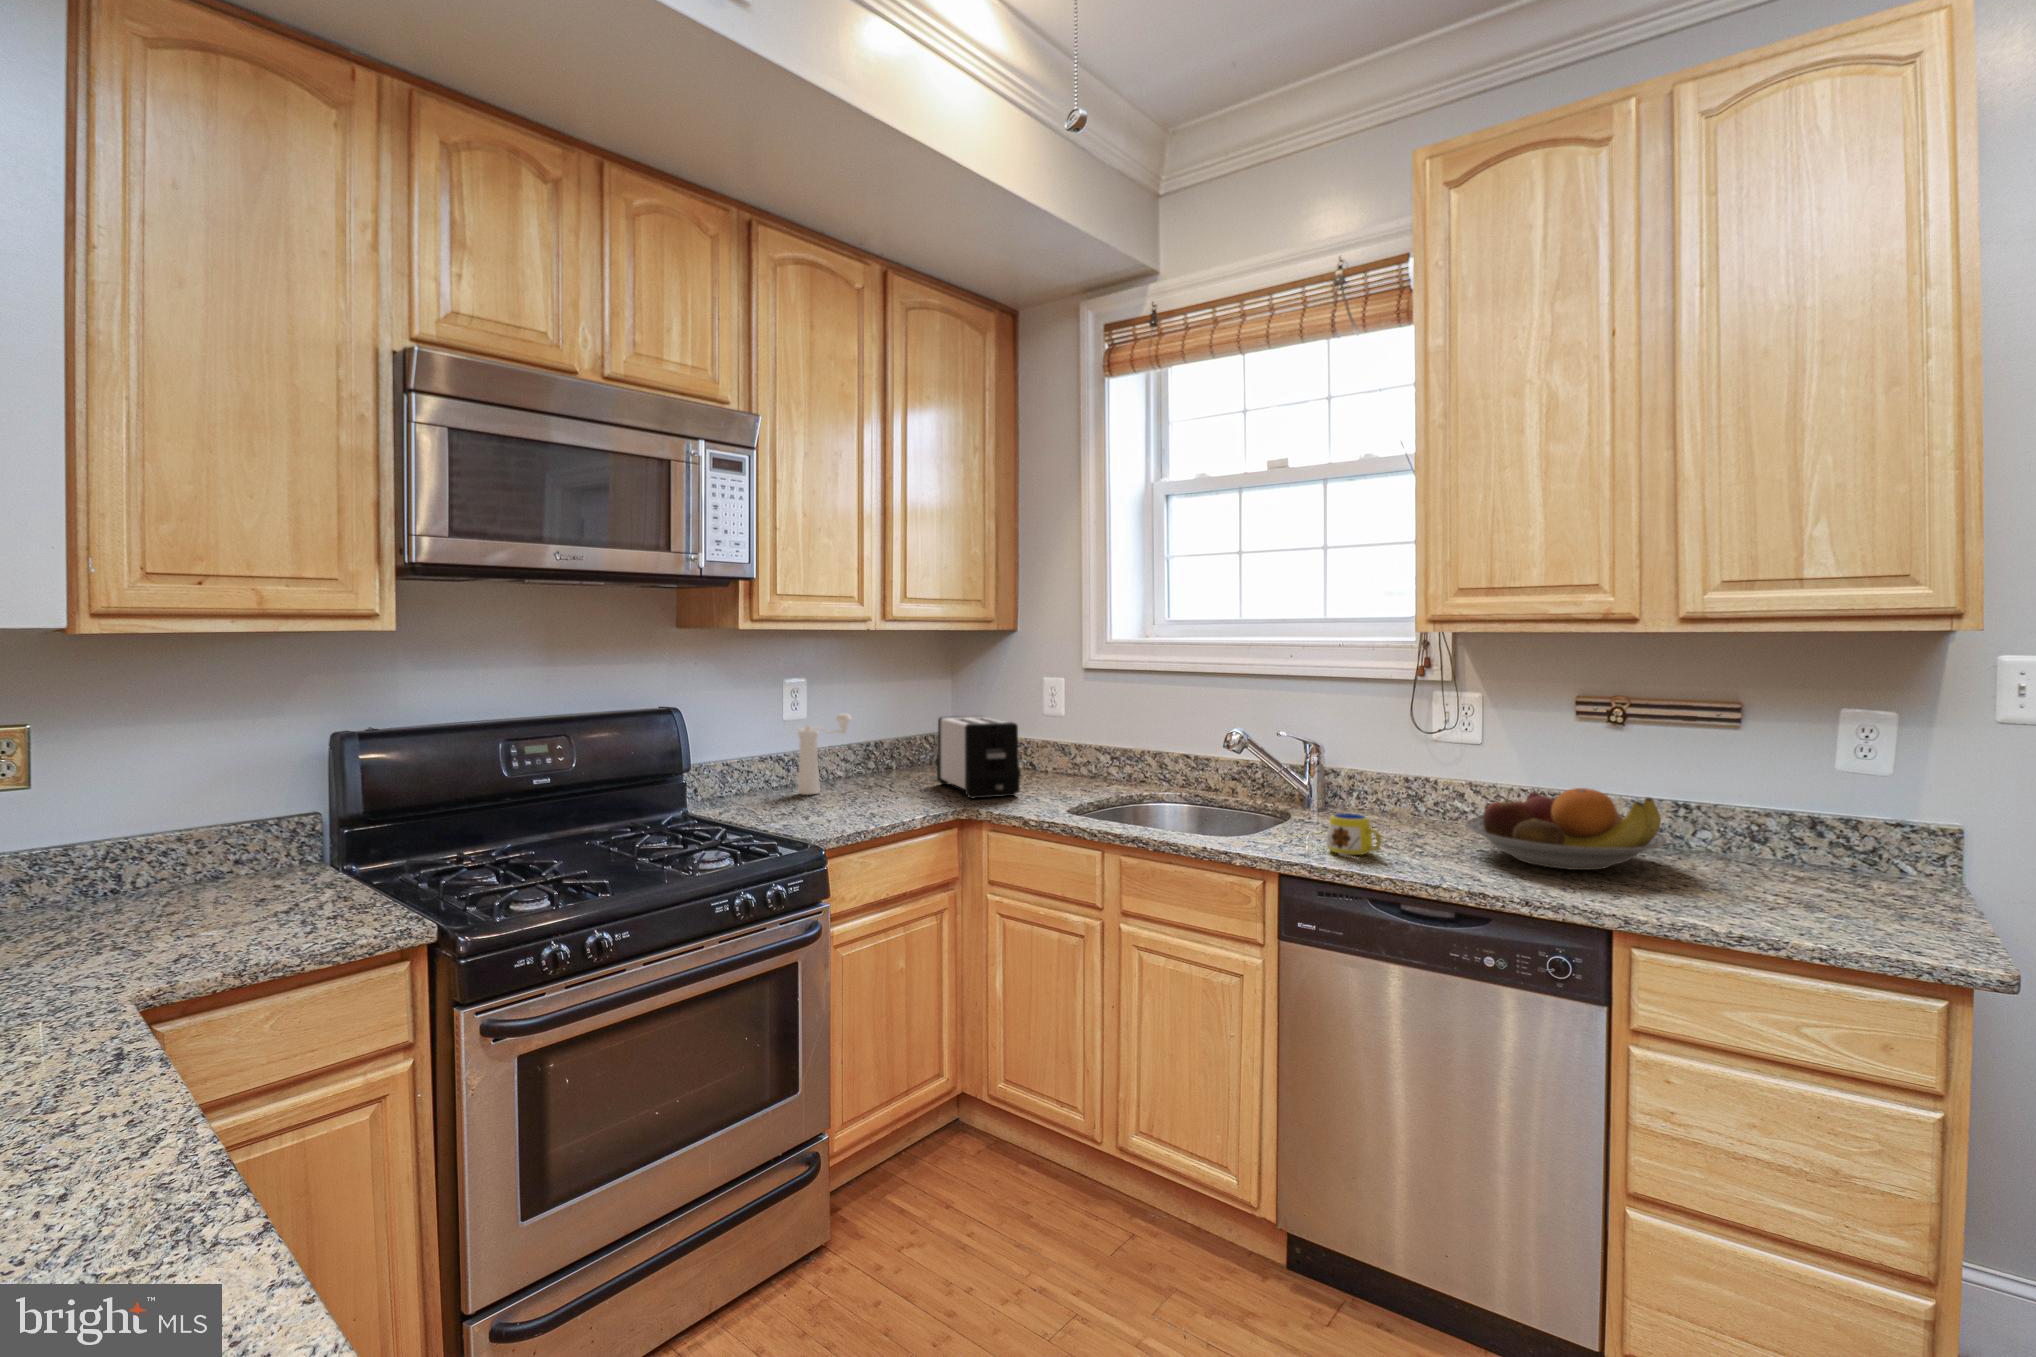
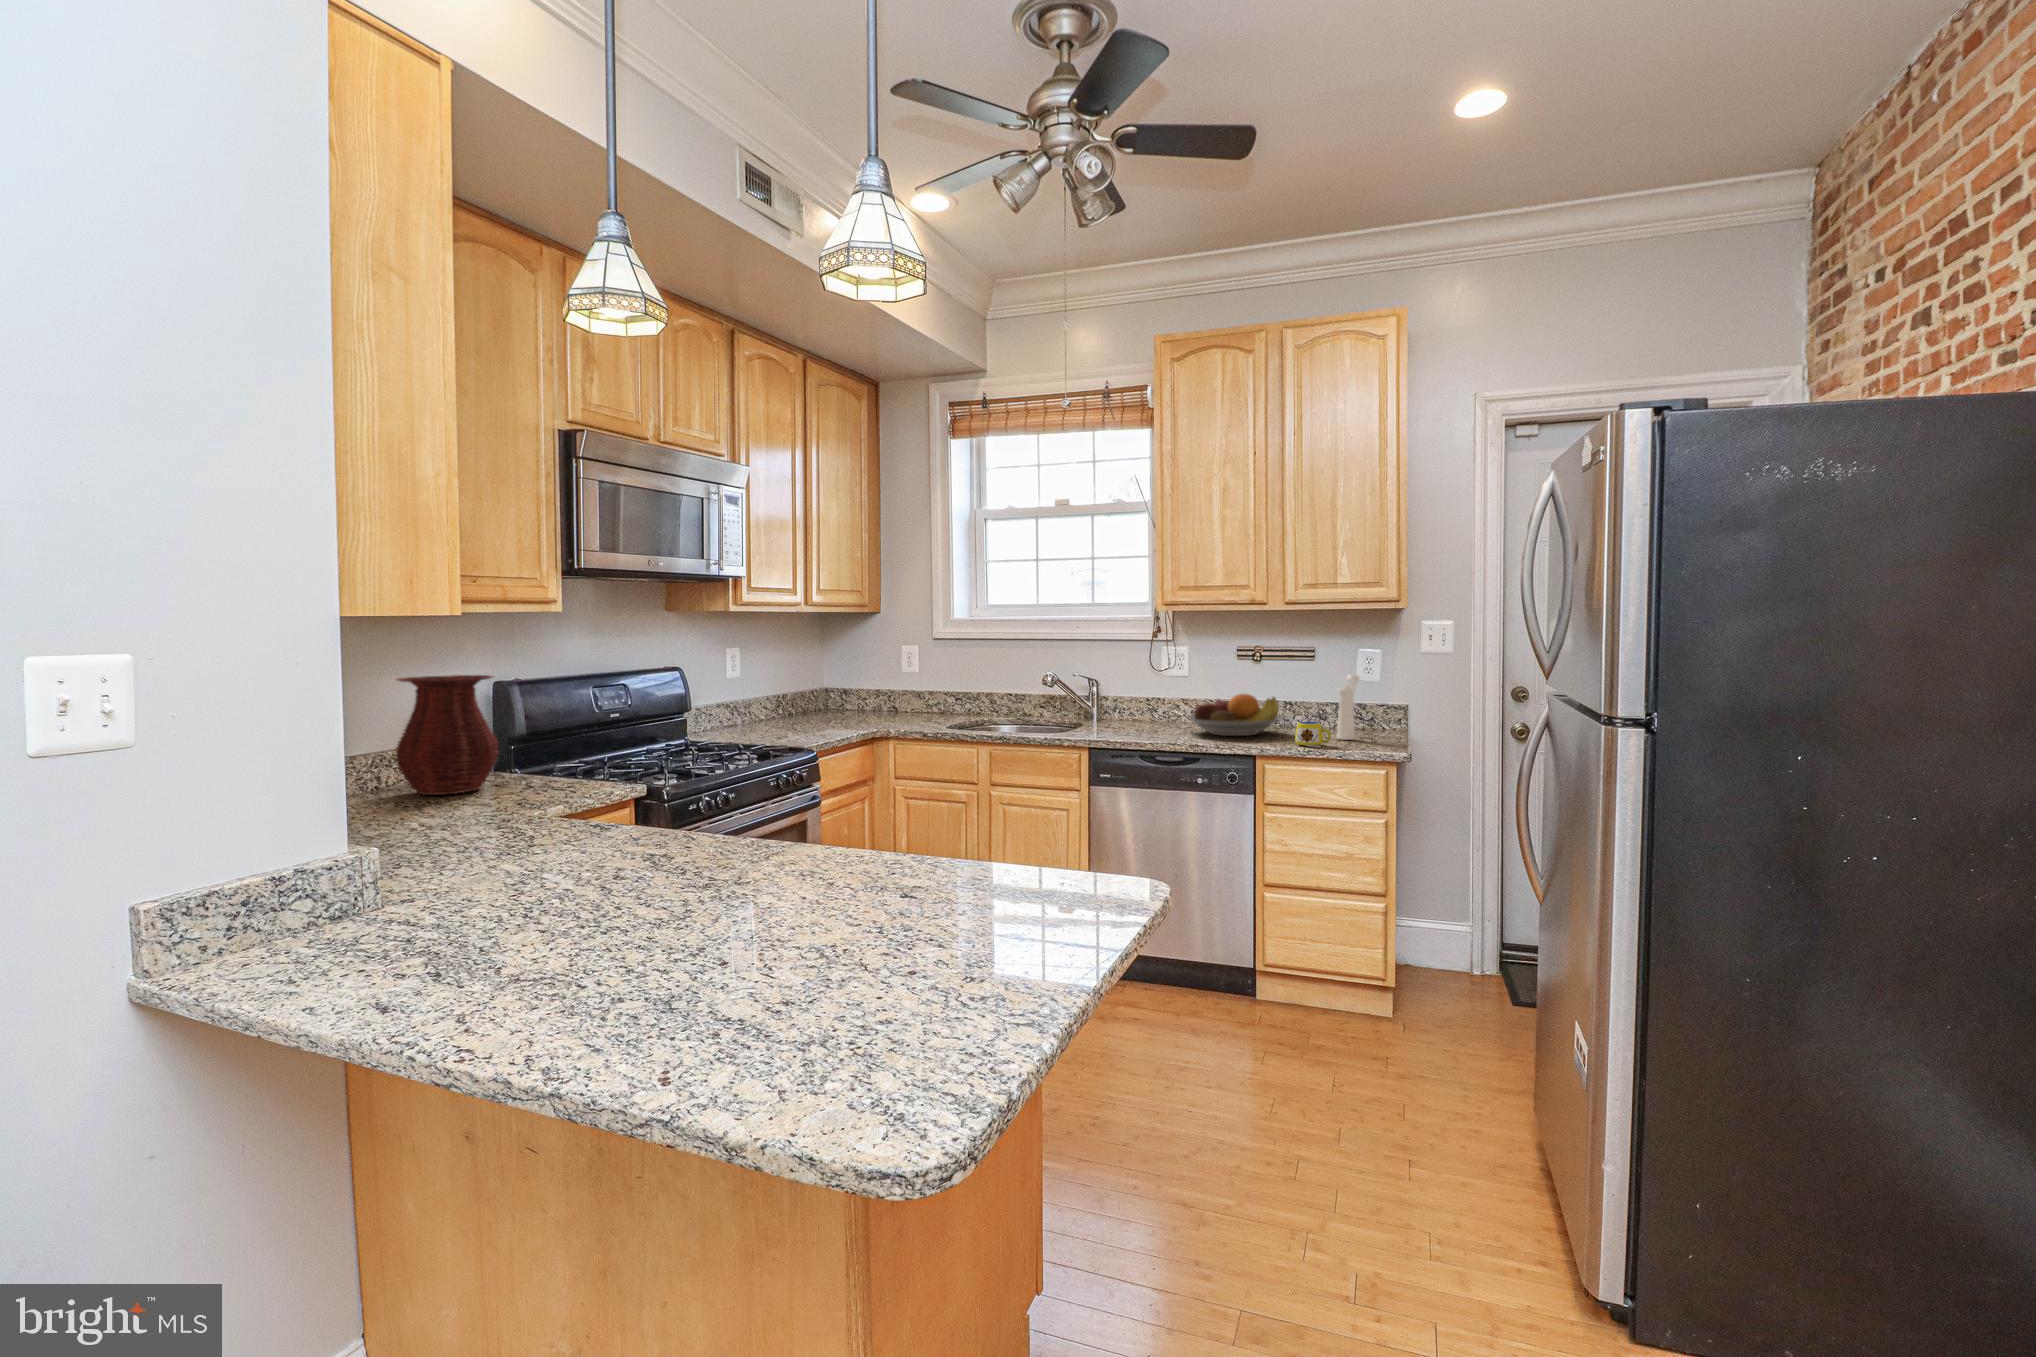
pepper mill: present [798,714,851,795] -> present [1337,675,1360,740]
toaster: present [936,716,1021,798] -> none [835,672,906,726]
vase: none [90,727,272,918] -> present [396,675,498,795]
mug: present [1326,813,1381,859] -> present [1295,722,1331,747]

